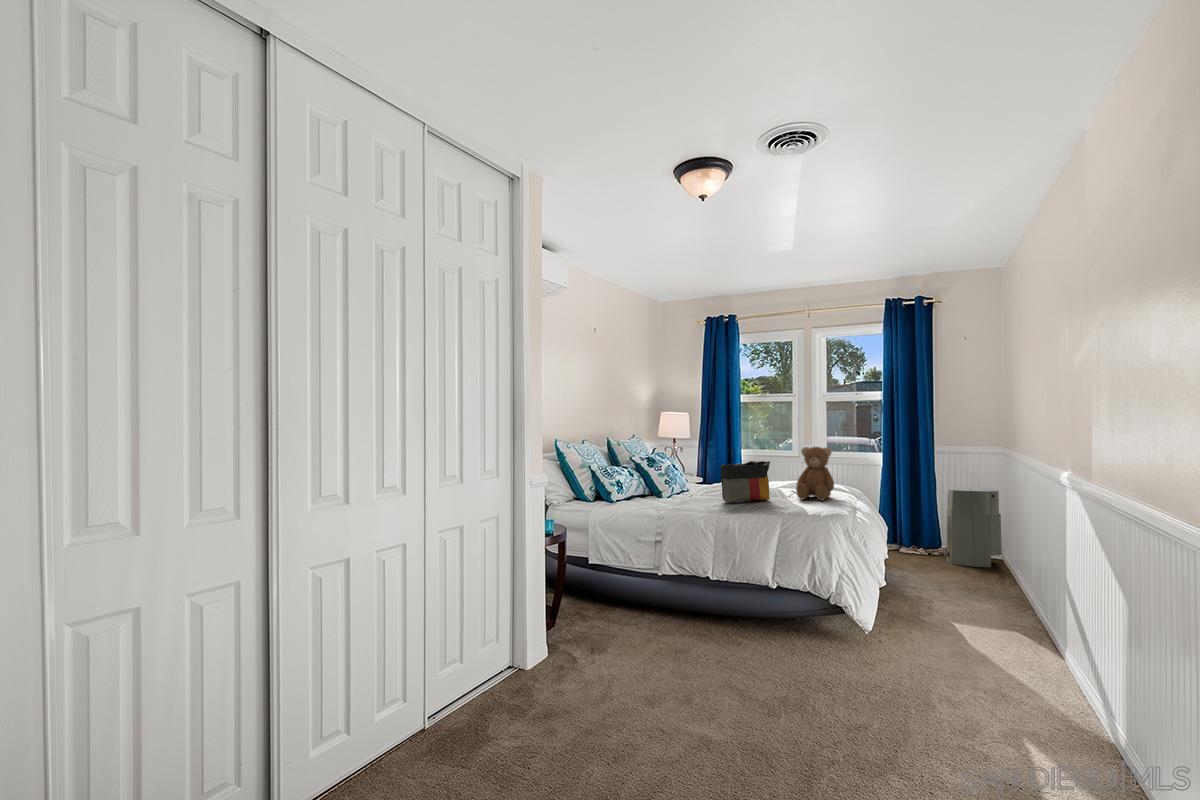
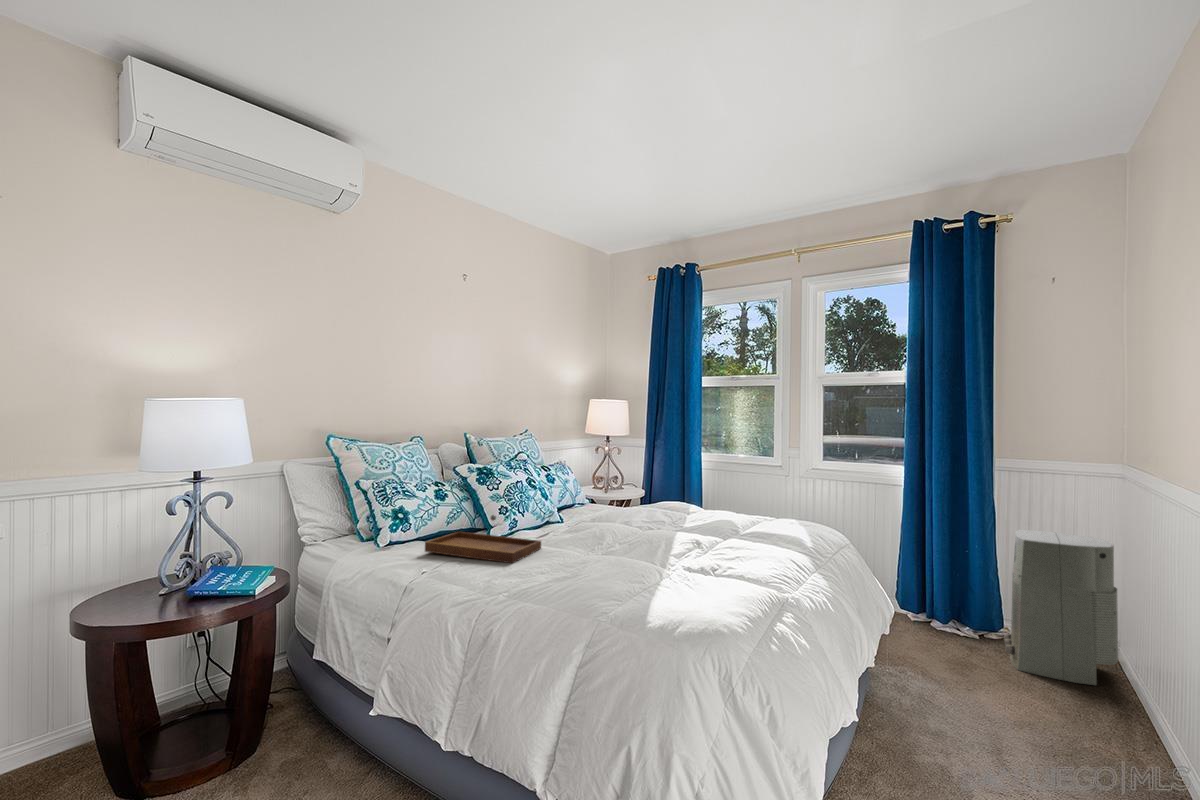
teddy bear: present [796,447,834,501] -> none [686,461,763,572]
tote bag: present [720,461,770,502] -> none [544,486,643,564]
tray: none [644,481,706,505] -> present [425,515,541,563]

